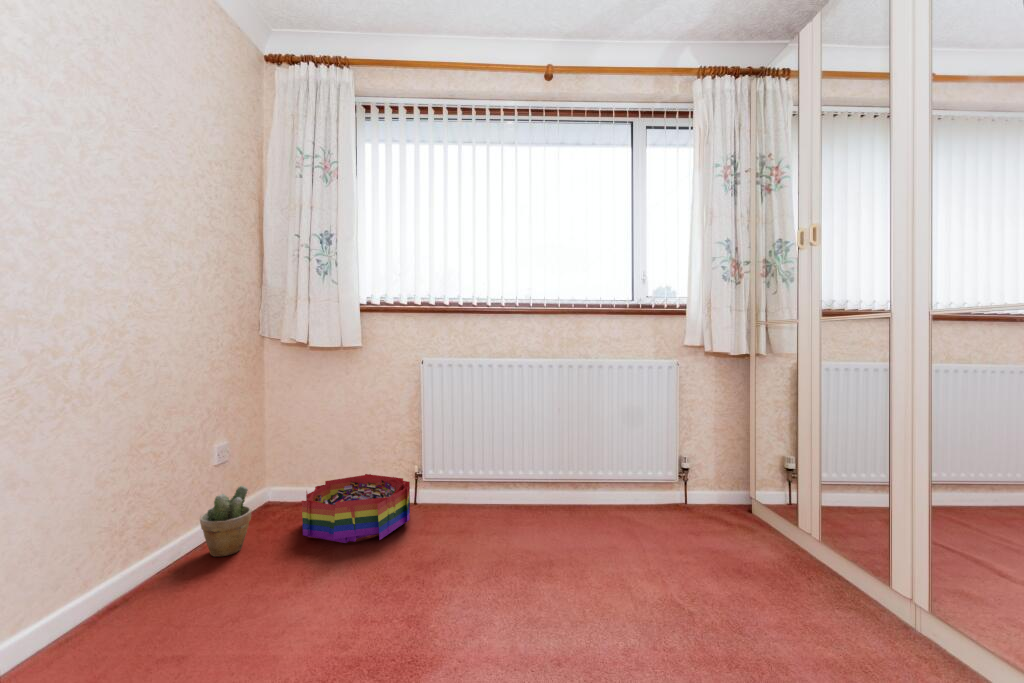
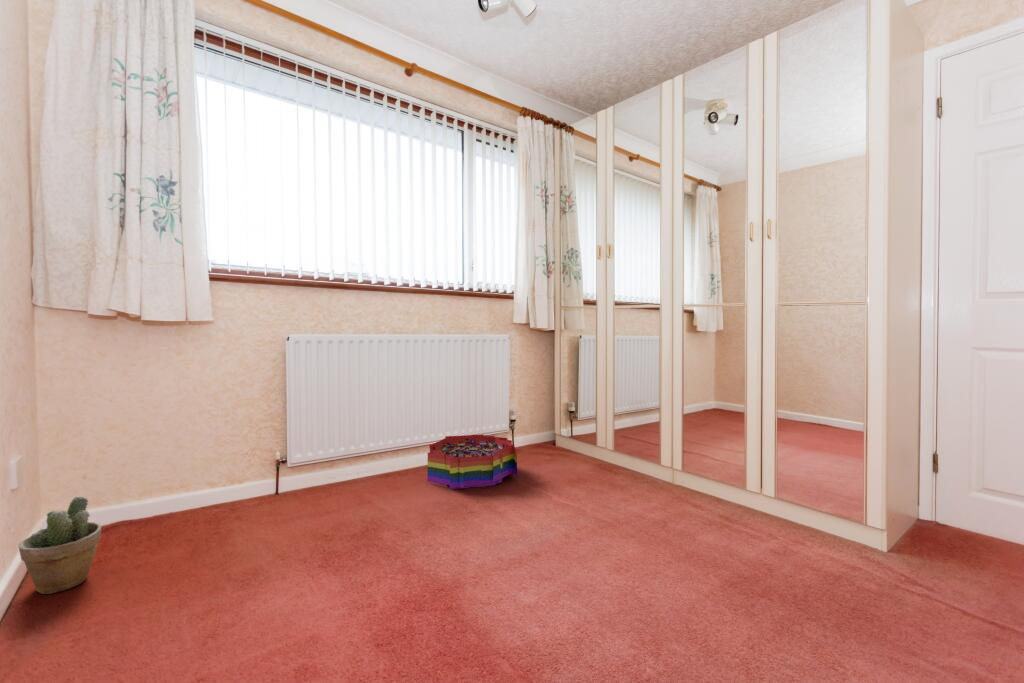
storage bin: present [302,474,410,543] -> present [427,435,517,489]

